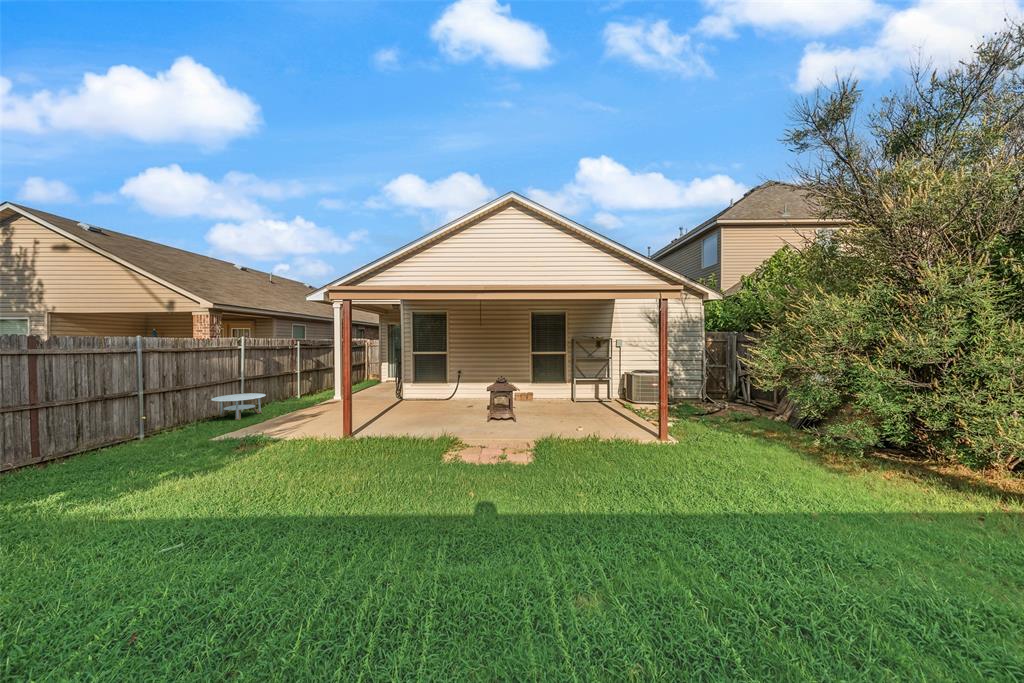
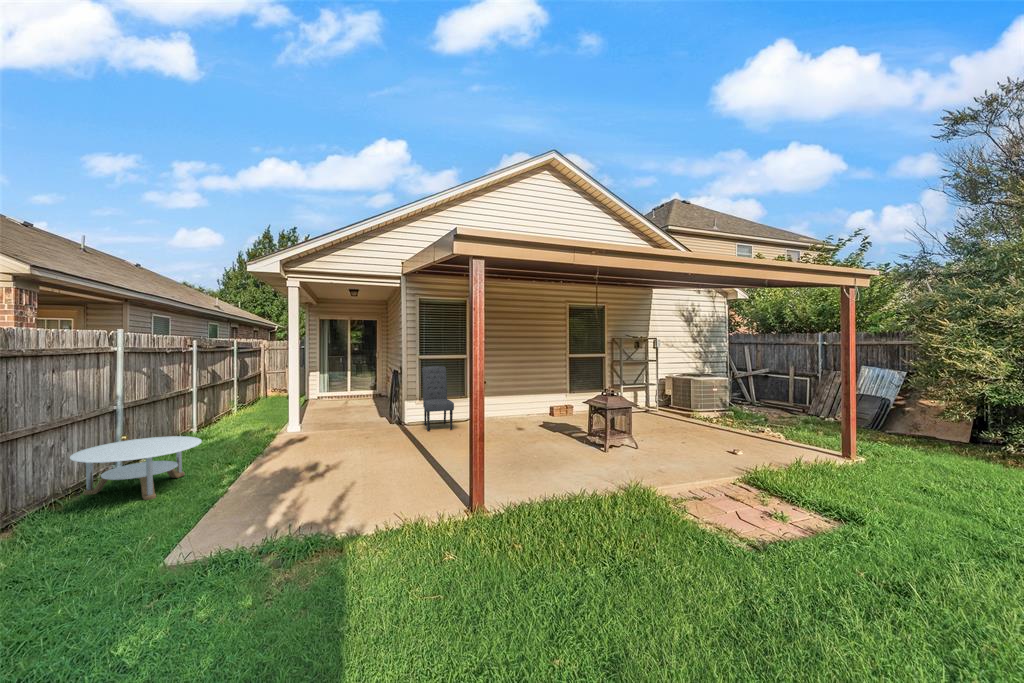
chair: none [409,360,433,403] -> present [422,366,454,431]

